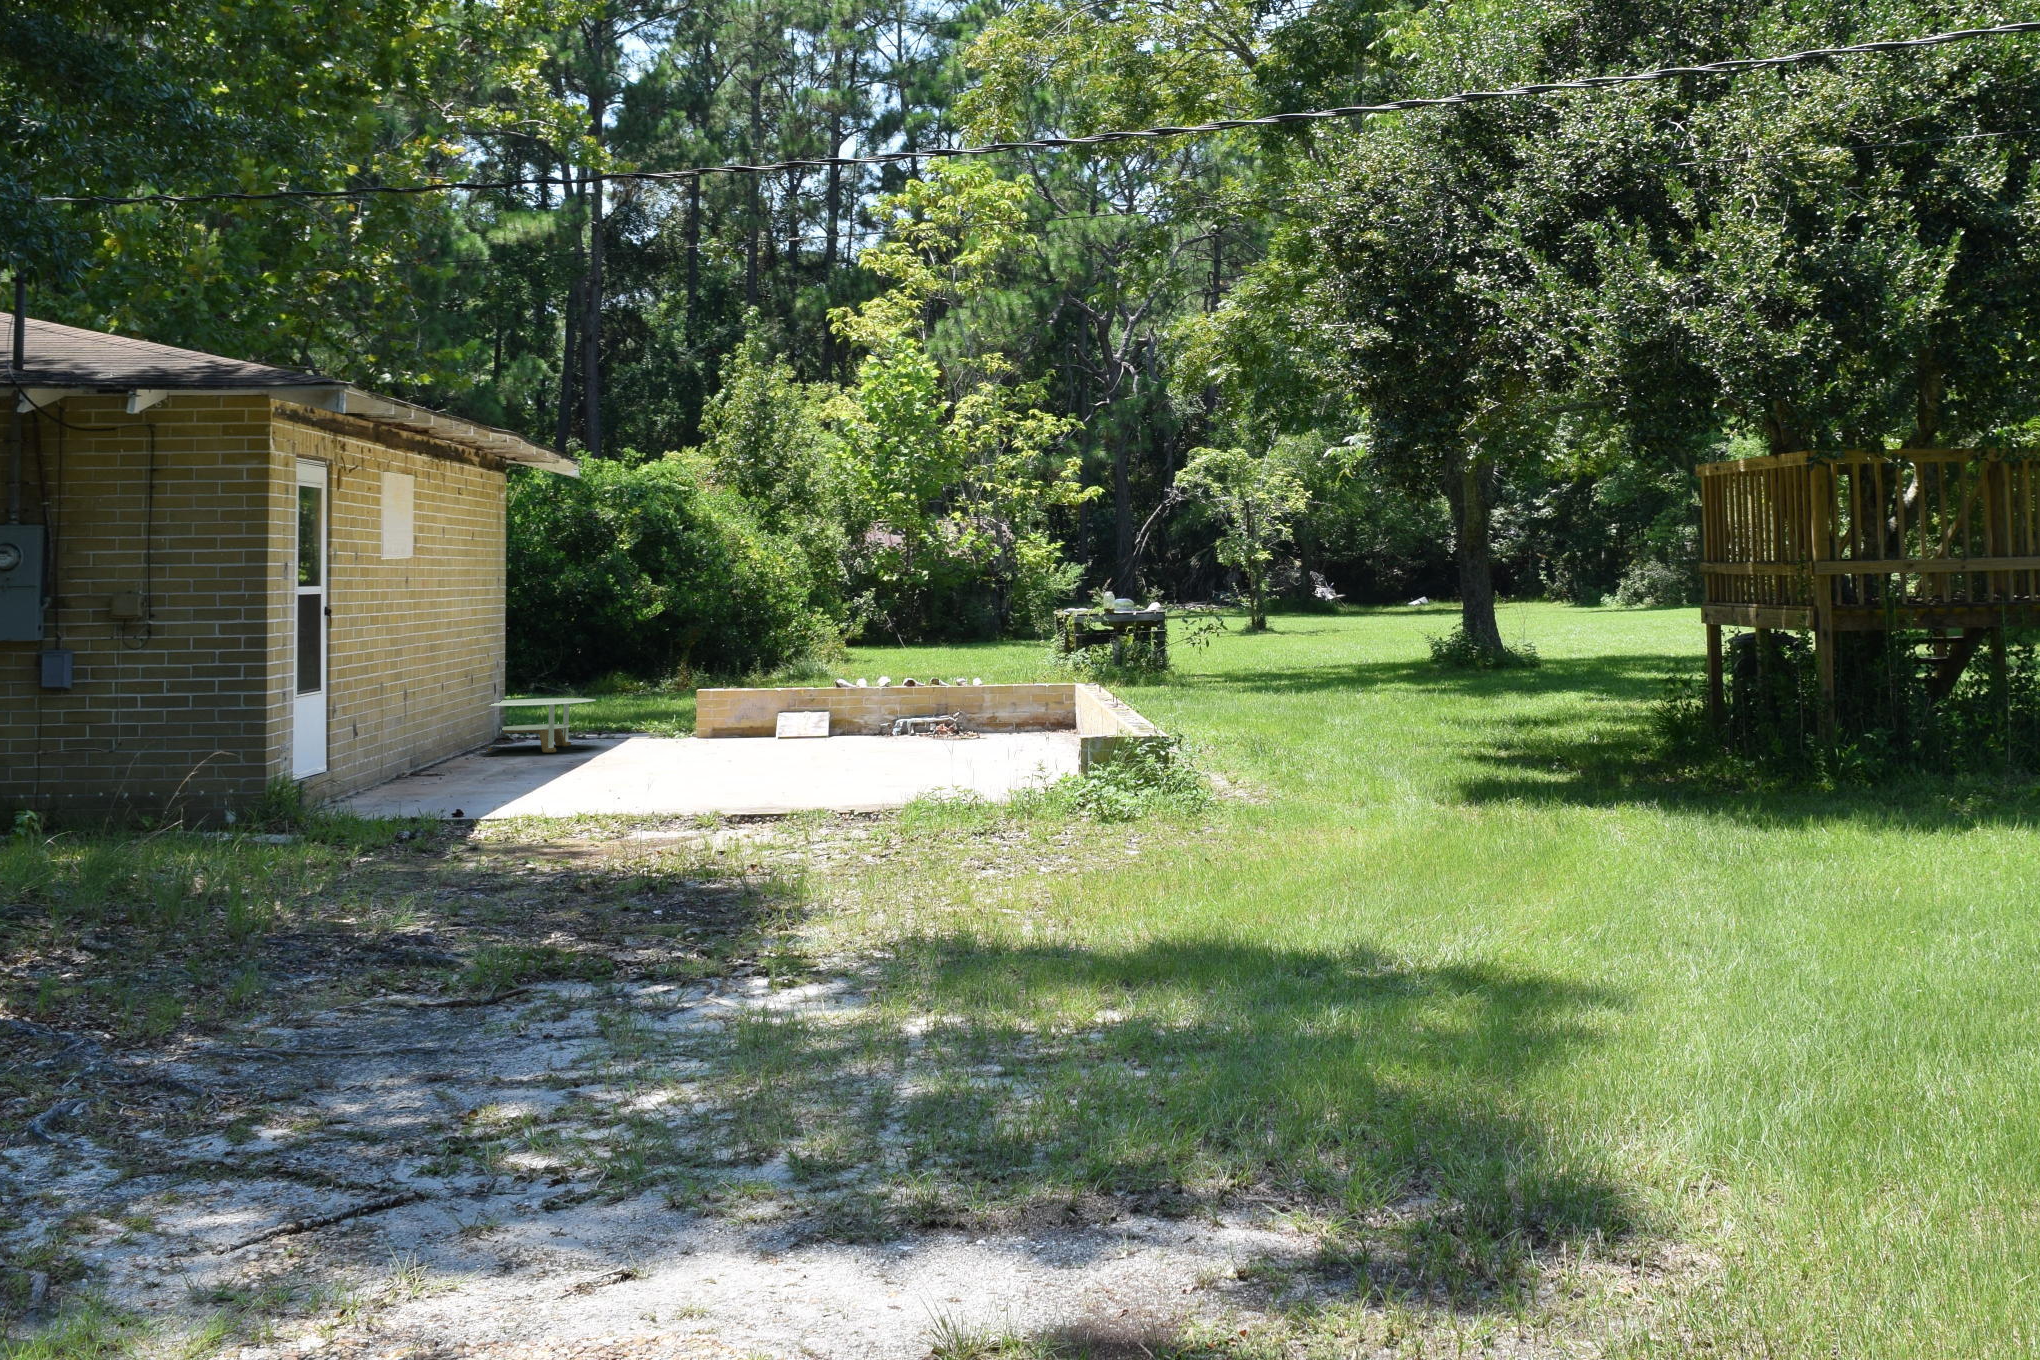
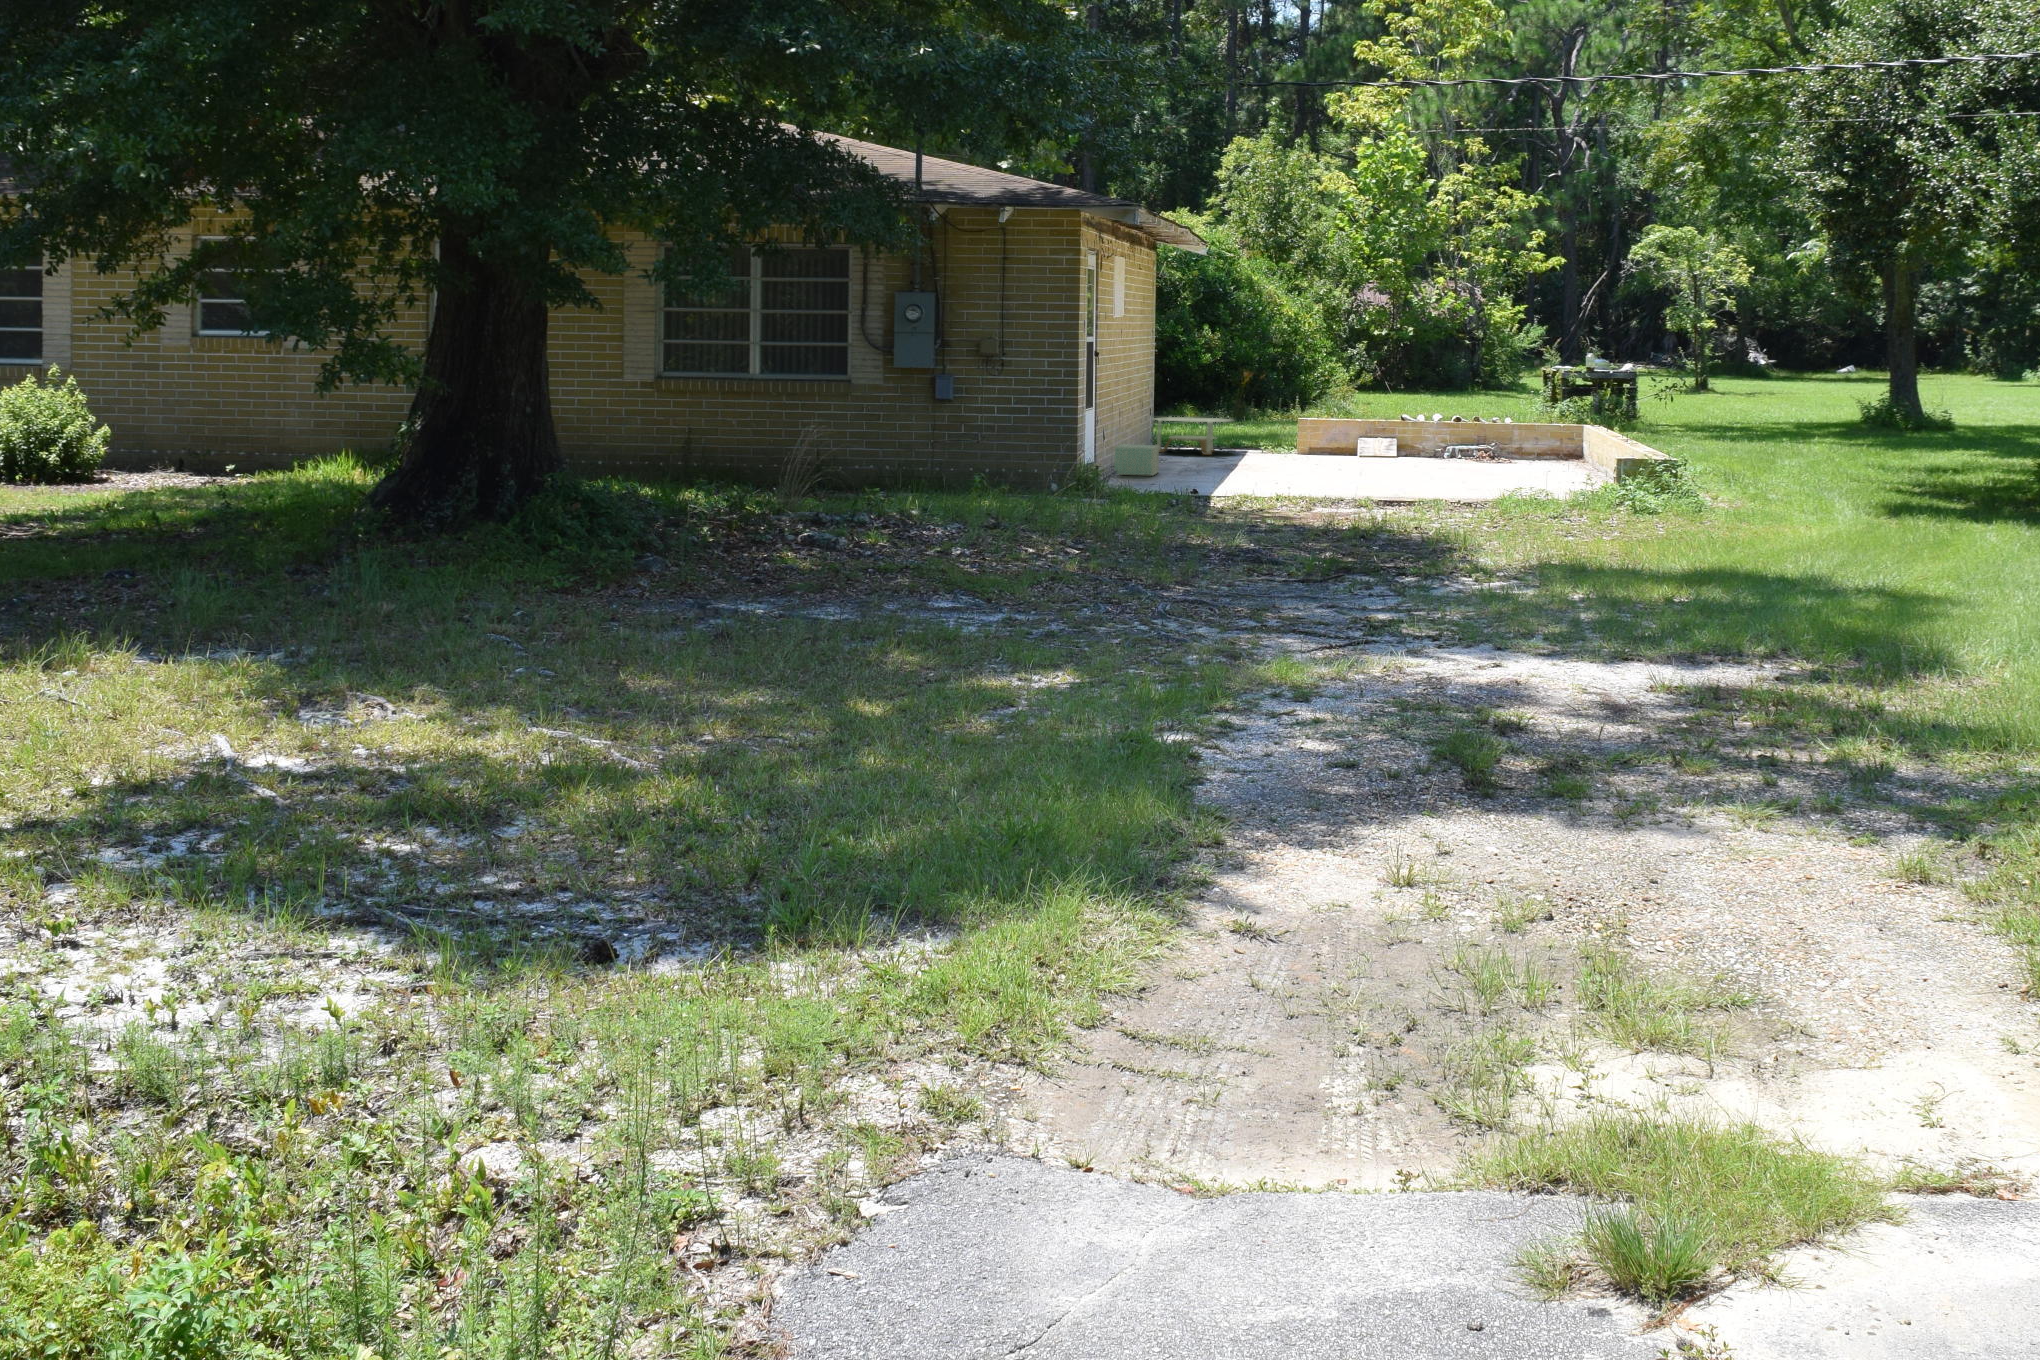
storage box: none [337,748,423,798] -> present [1114,444,1159,476]

